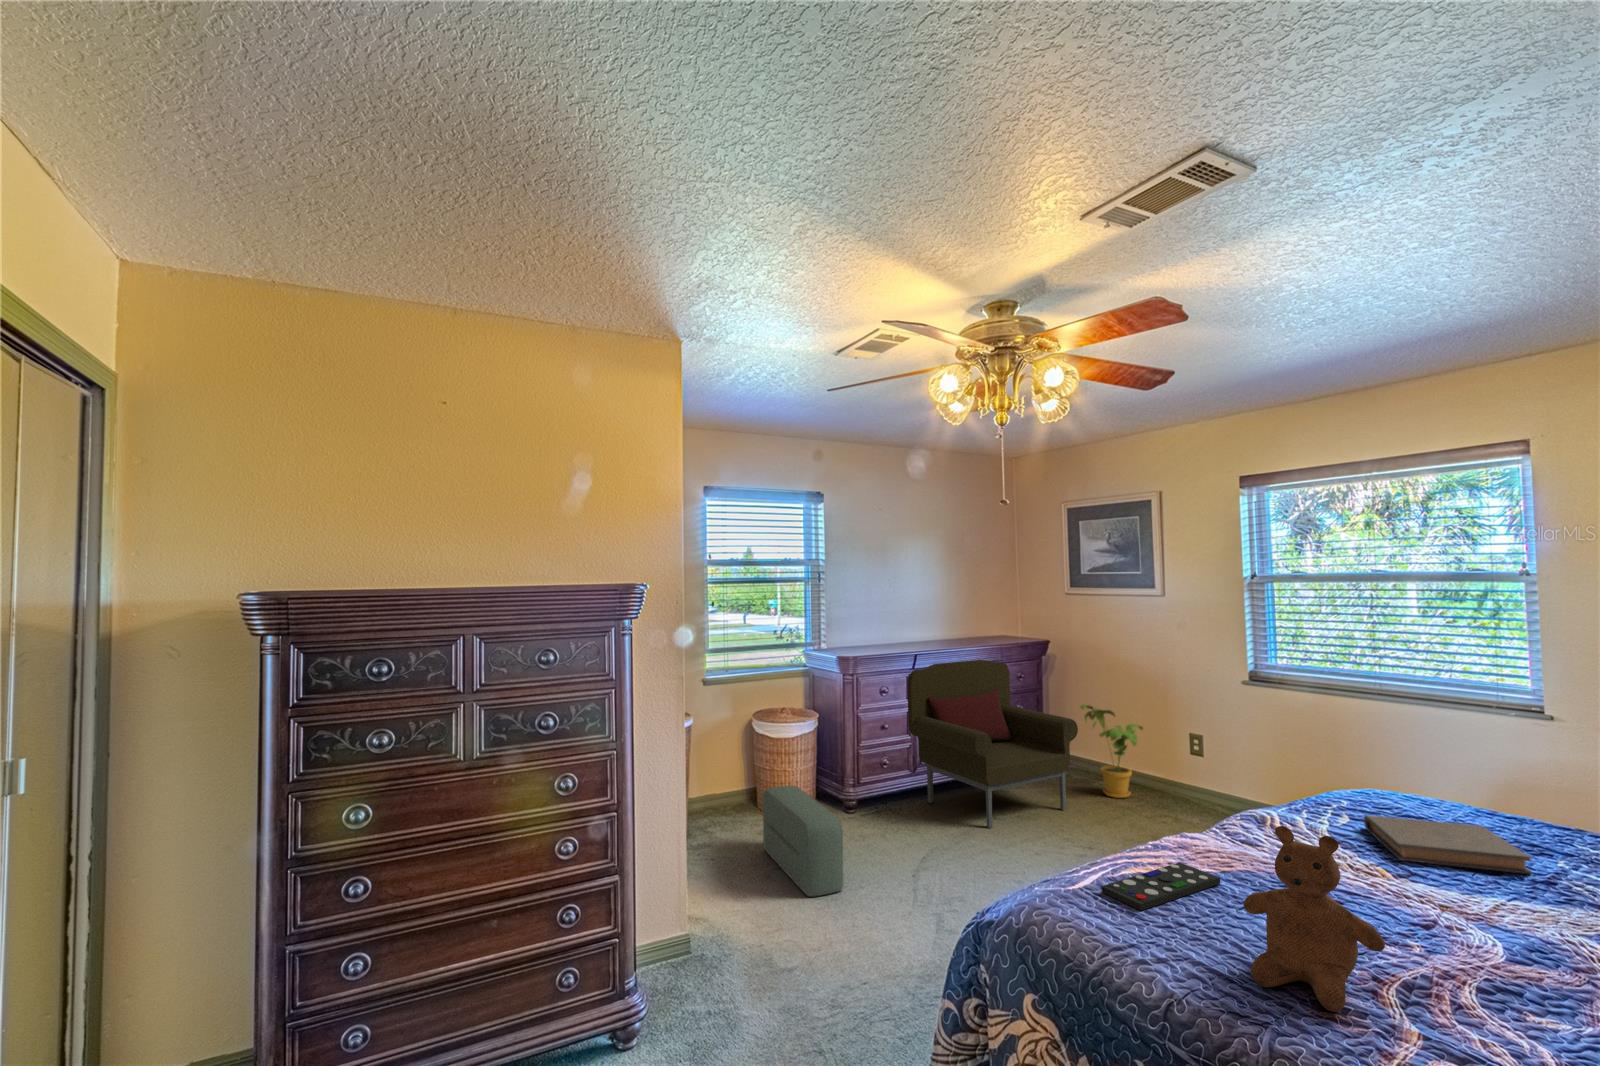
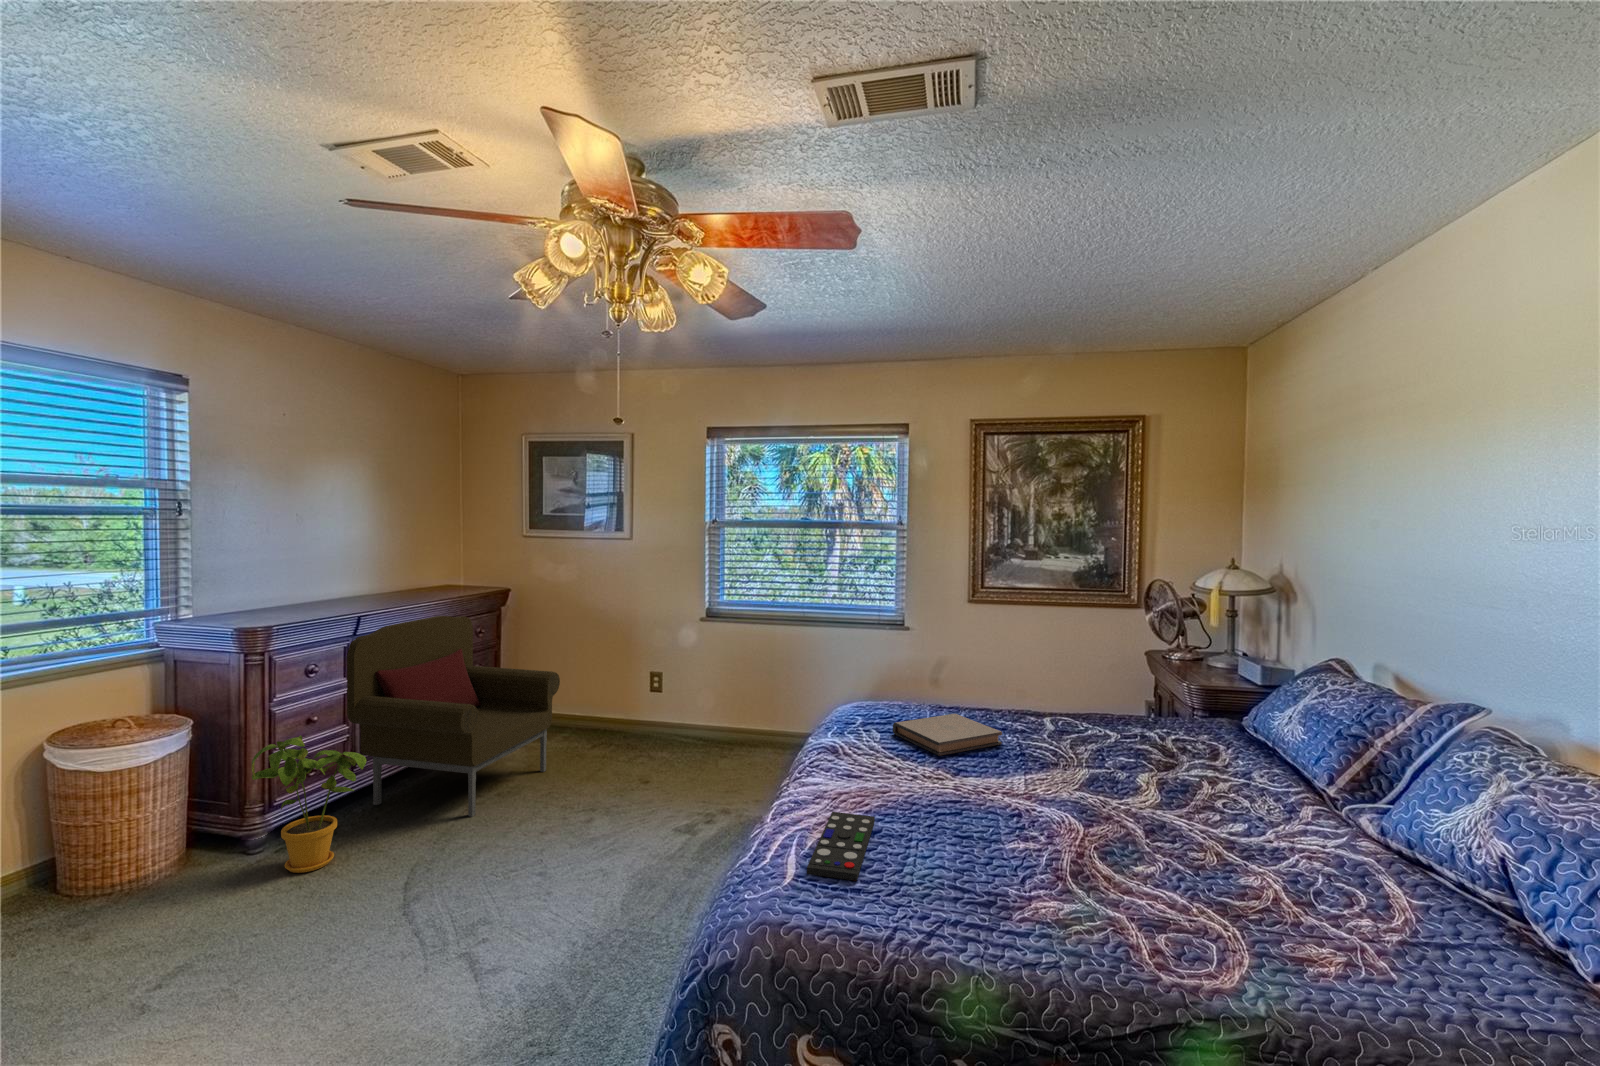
house plant: present [1080,704,1143,798] -> present [252,735,366,873]
pouf: present [762,786,843,897] -> none [101,845,301,1016]
teddy bear: present [1244,826,1385,1012] -> none [966,760,1077,920]

